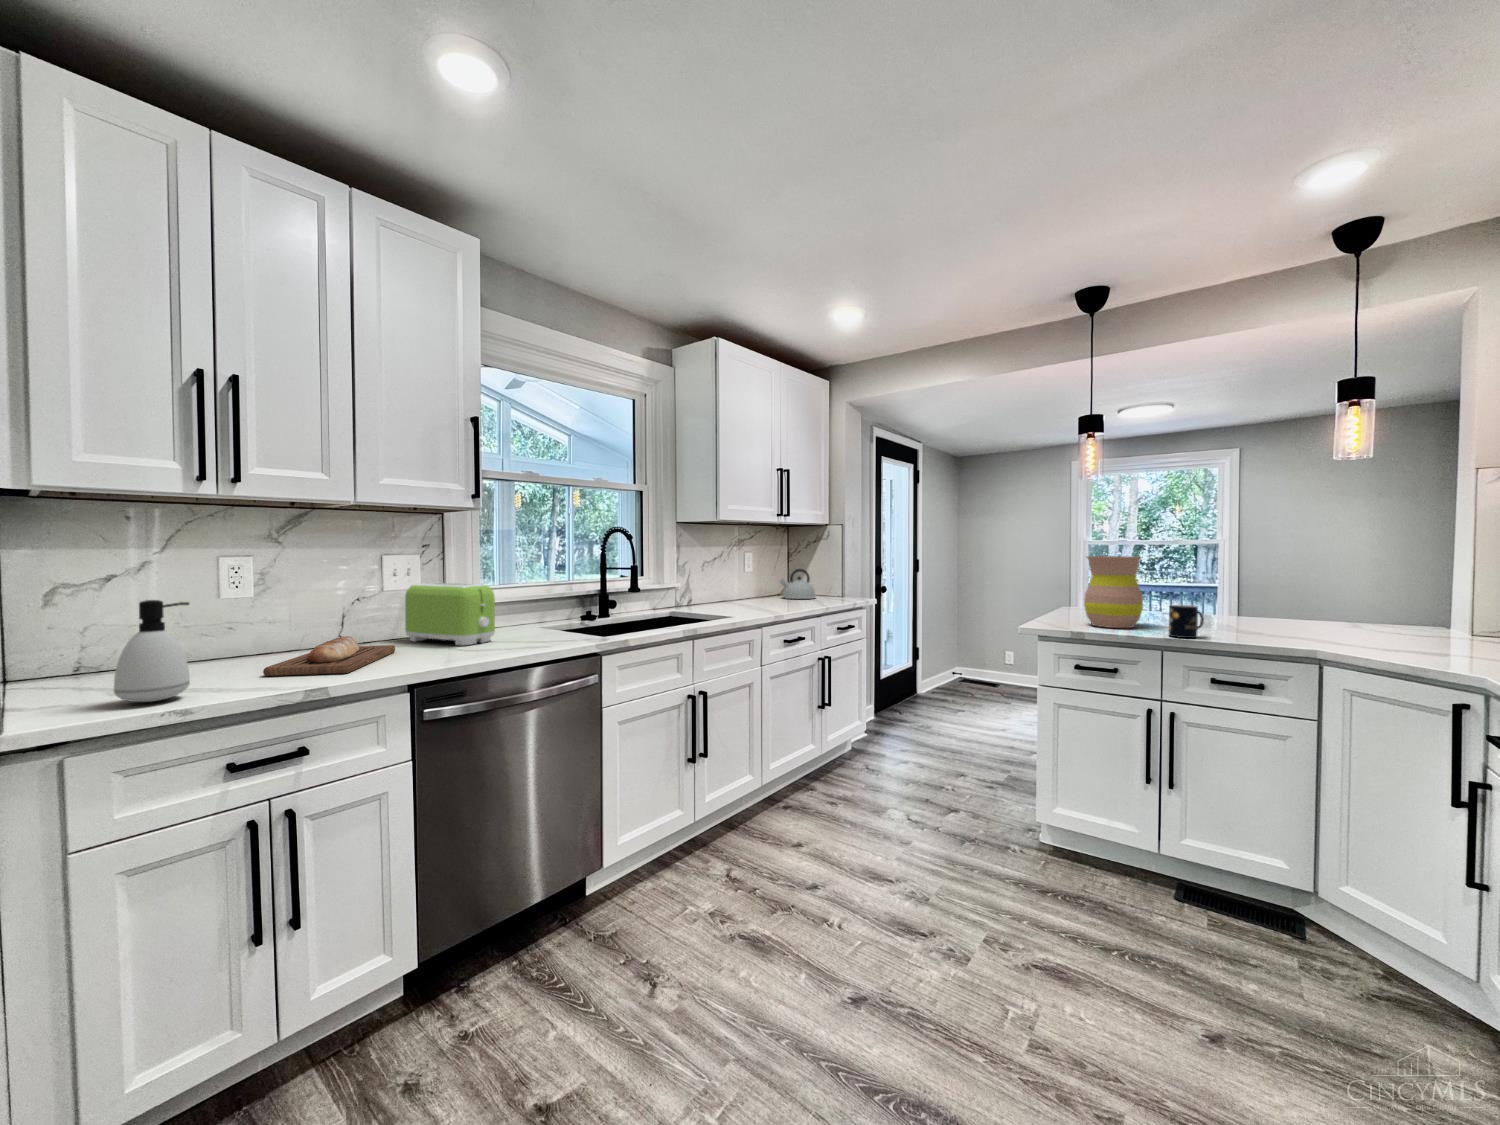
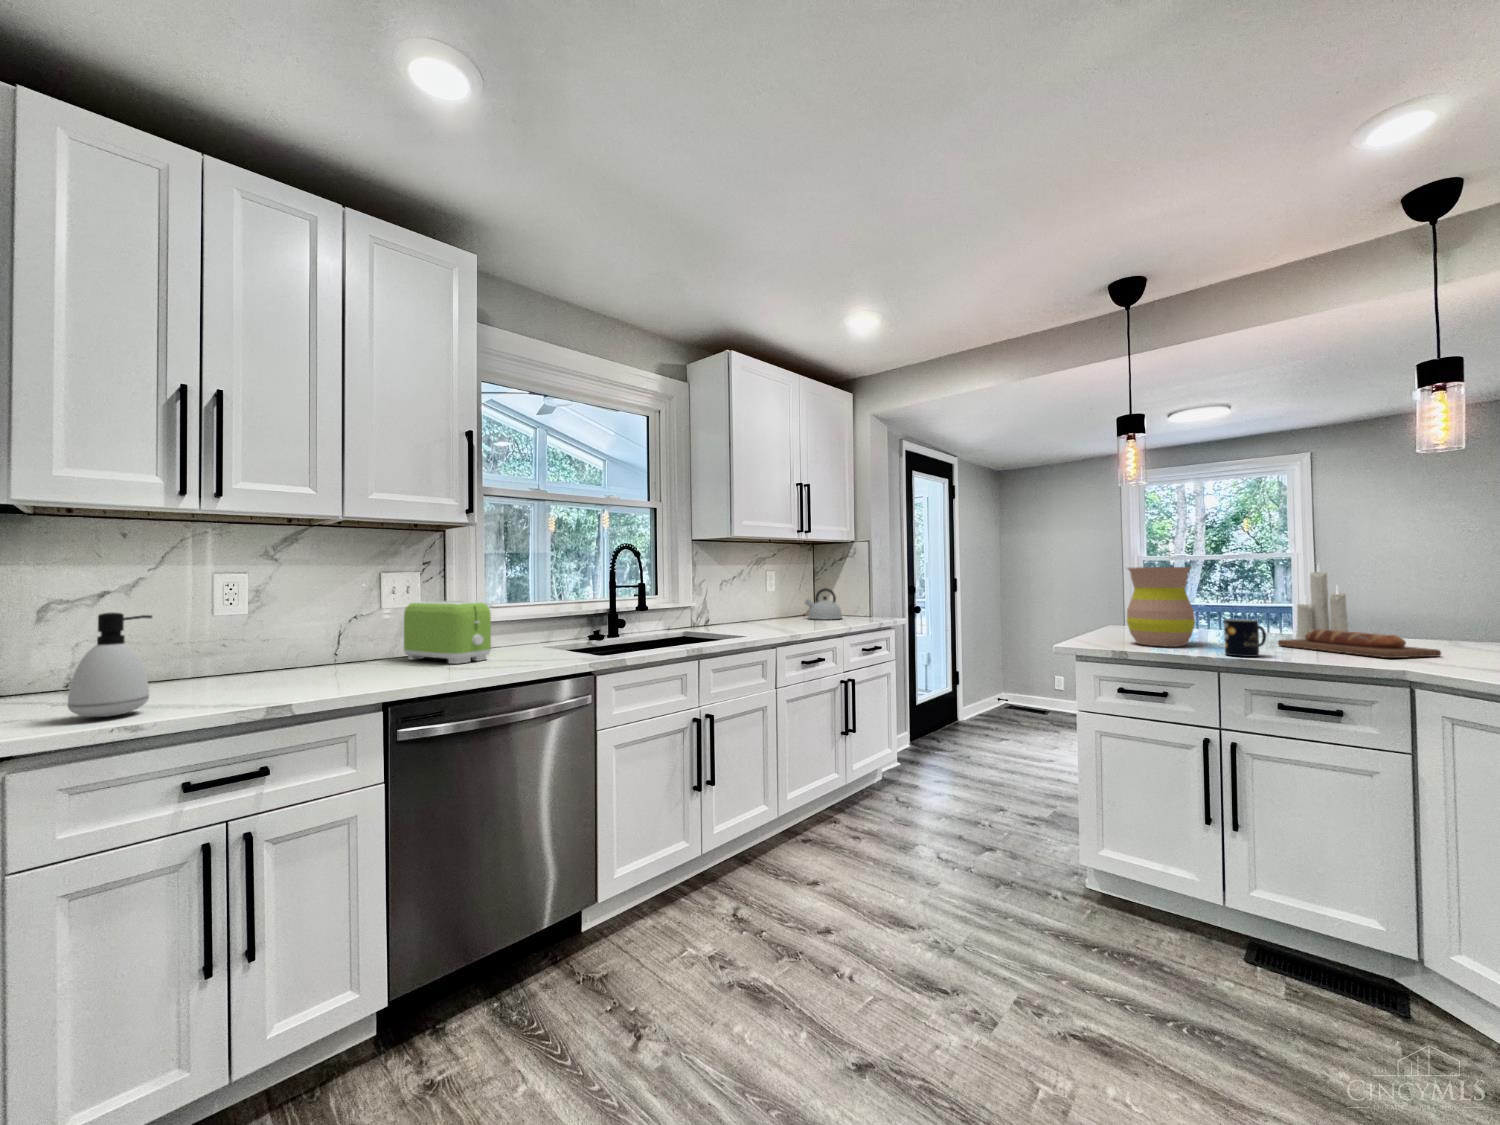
candle: none [1226,550,1270,624] -> present [1296,568,1348,639]
bread loaf: present [263,636,395,676] -> present [1278,630,1441,658]

